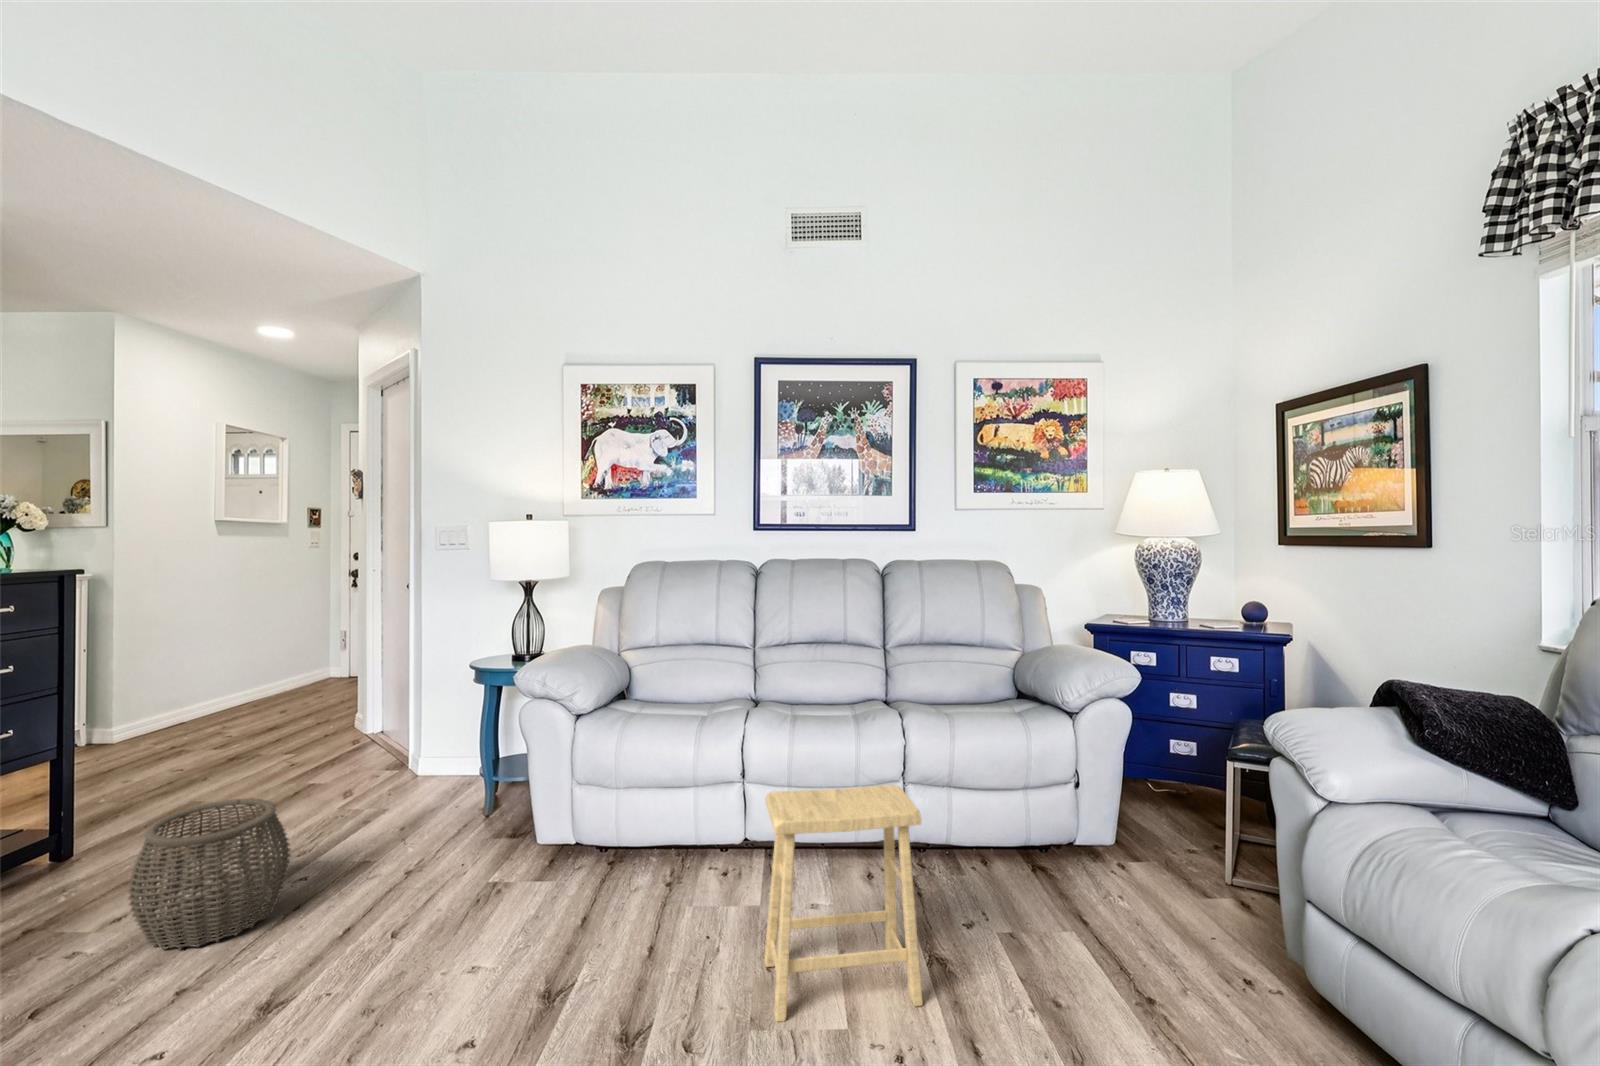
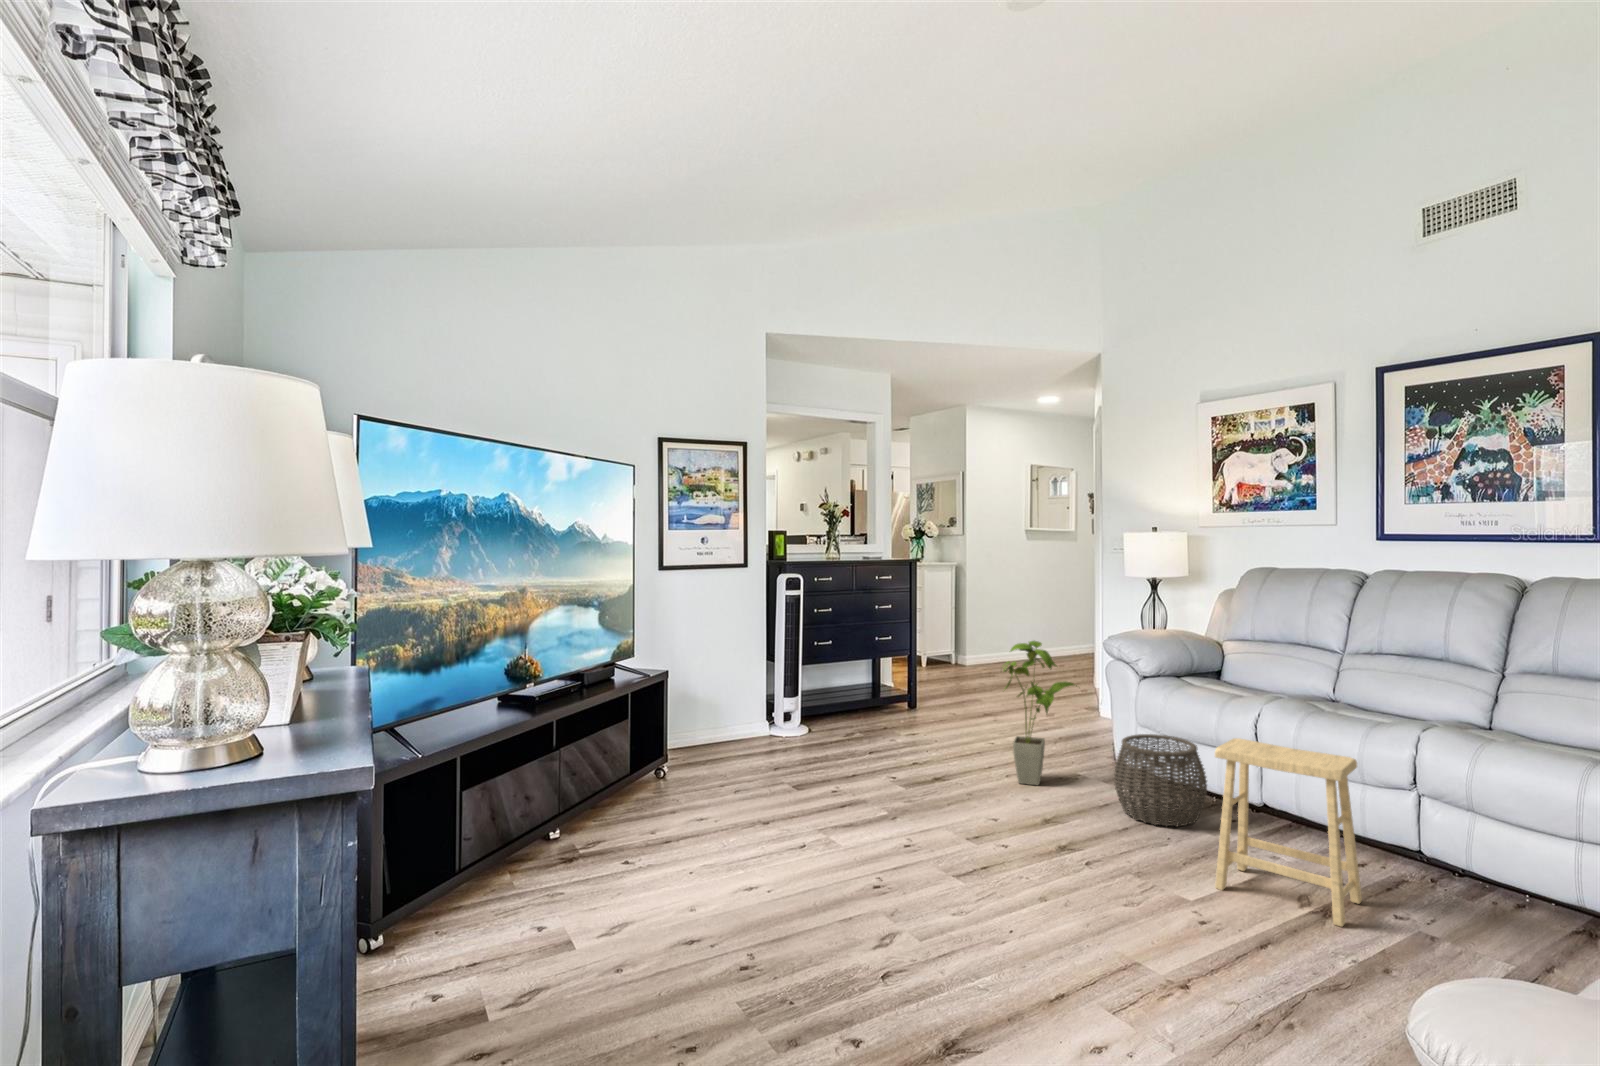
house plant: none [337,692,477,941] -> present [1003,641,1077,785]
woven basket: present [128,798,291,950] -> present [1114,734,1207,827]

